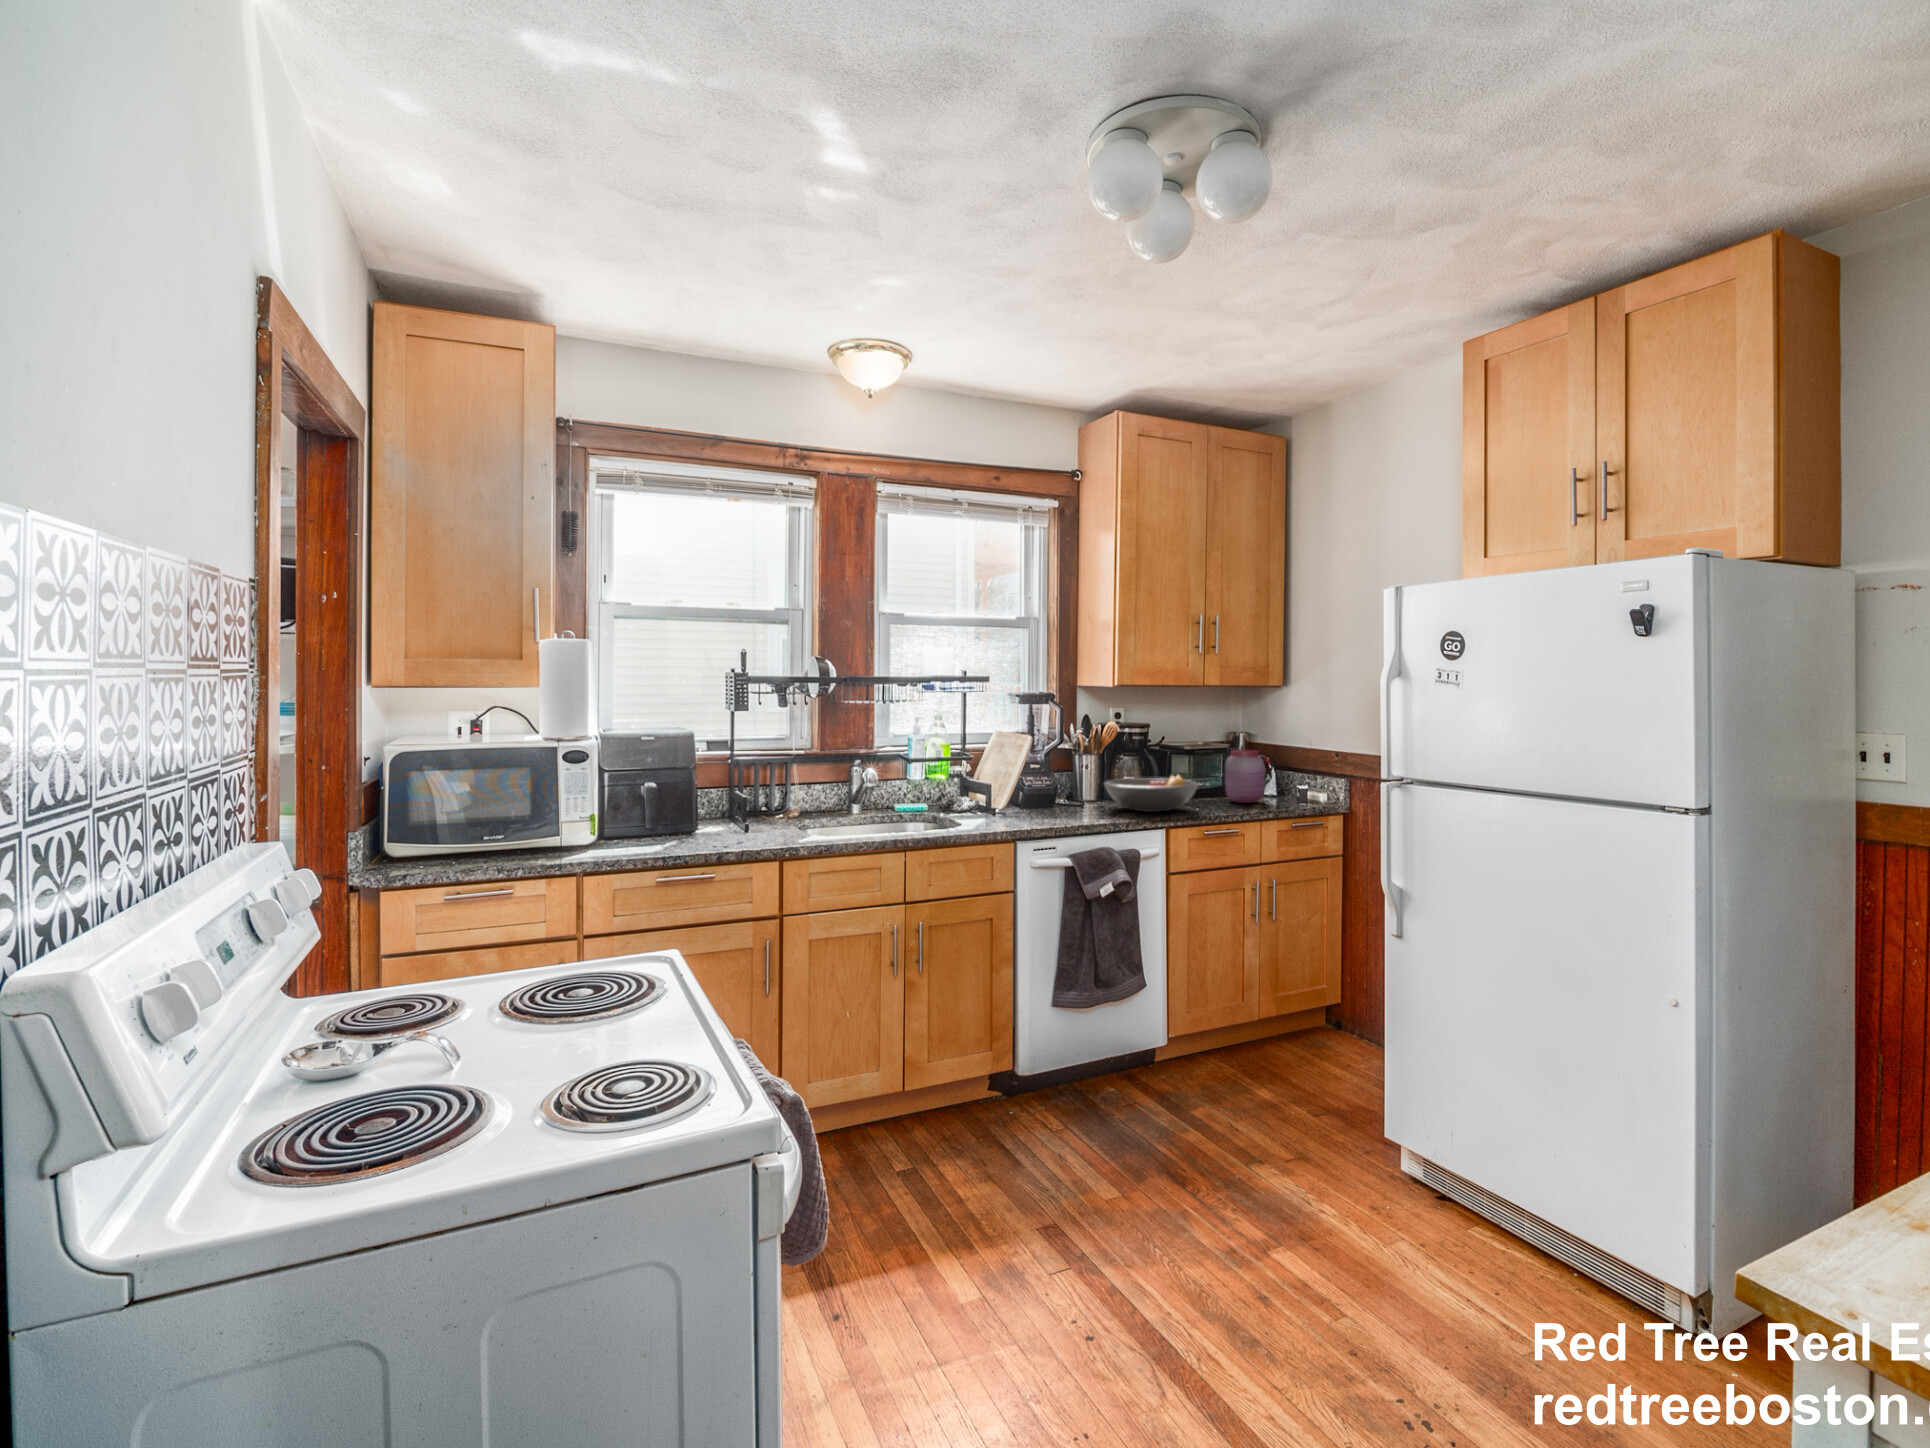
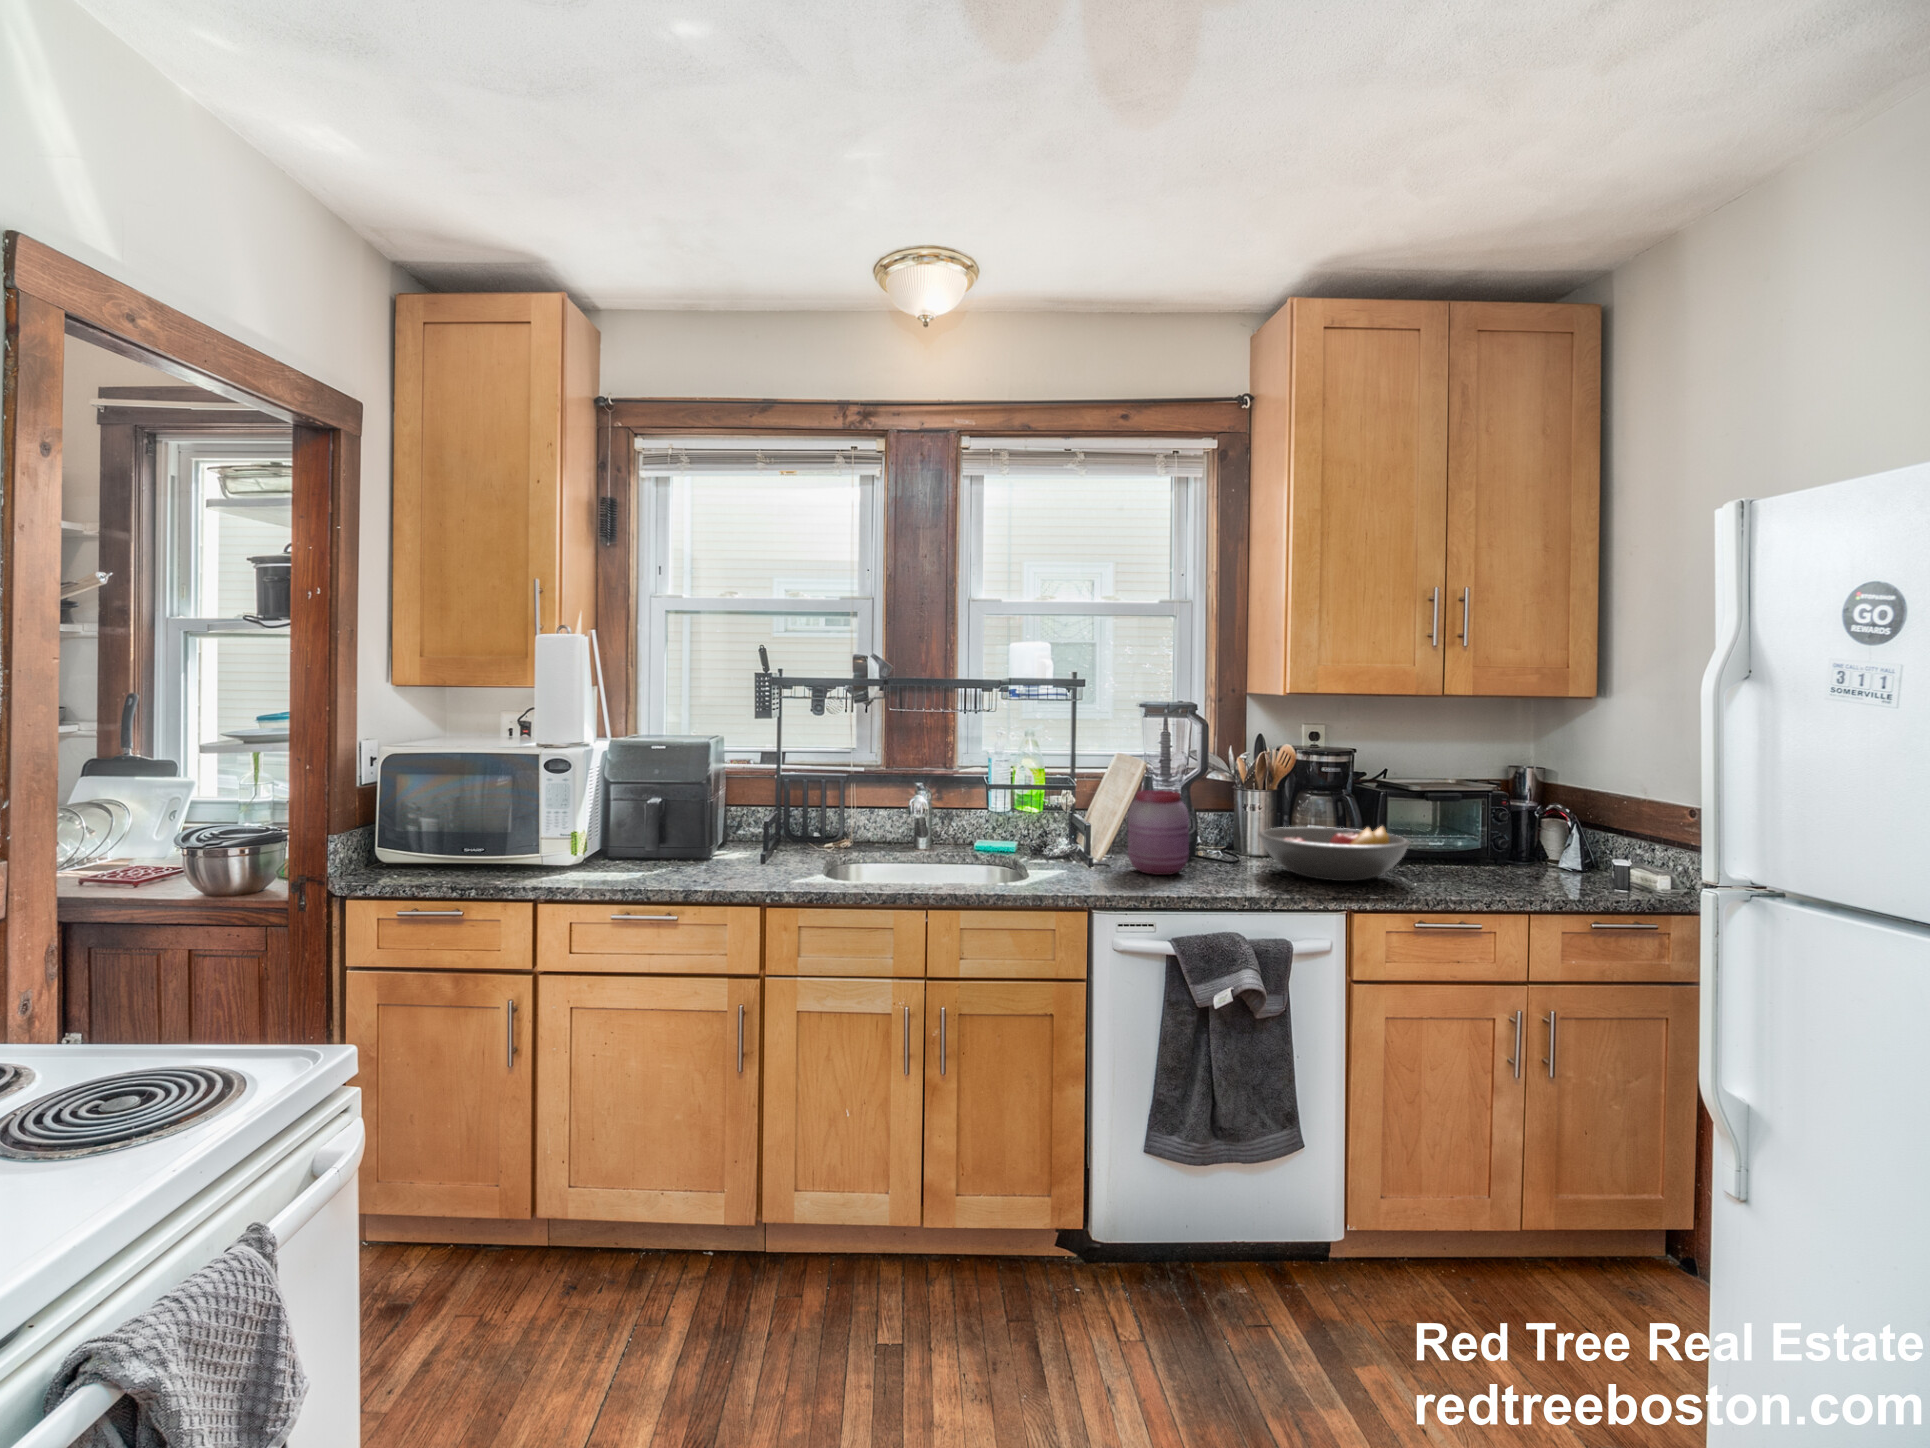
jar: present [1225,750,1265,803] -> present [1128,790,1189,875]

